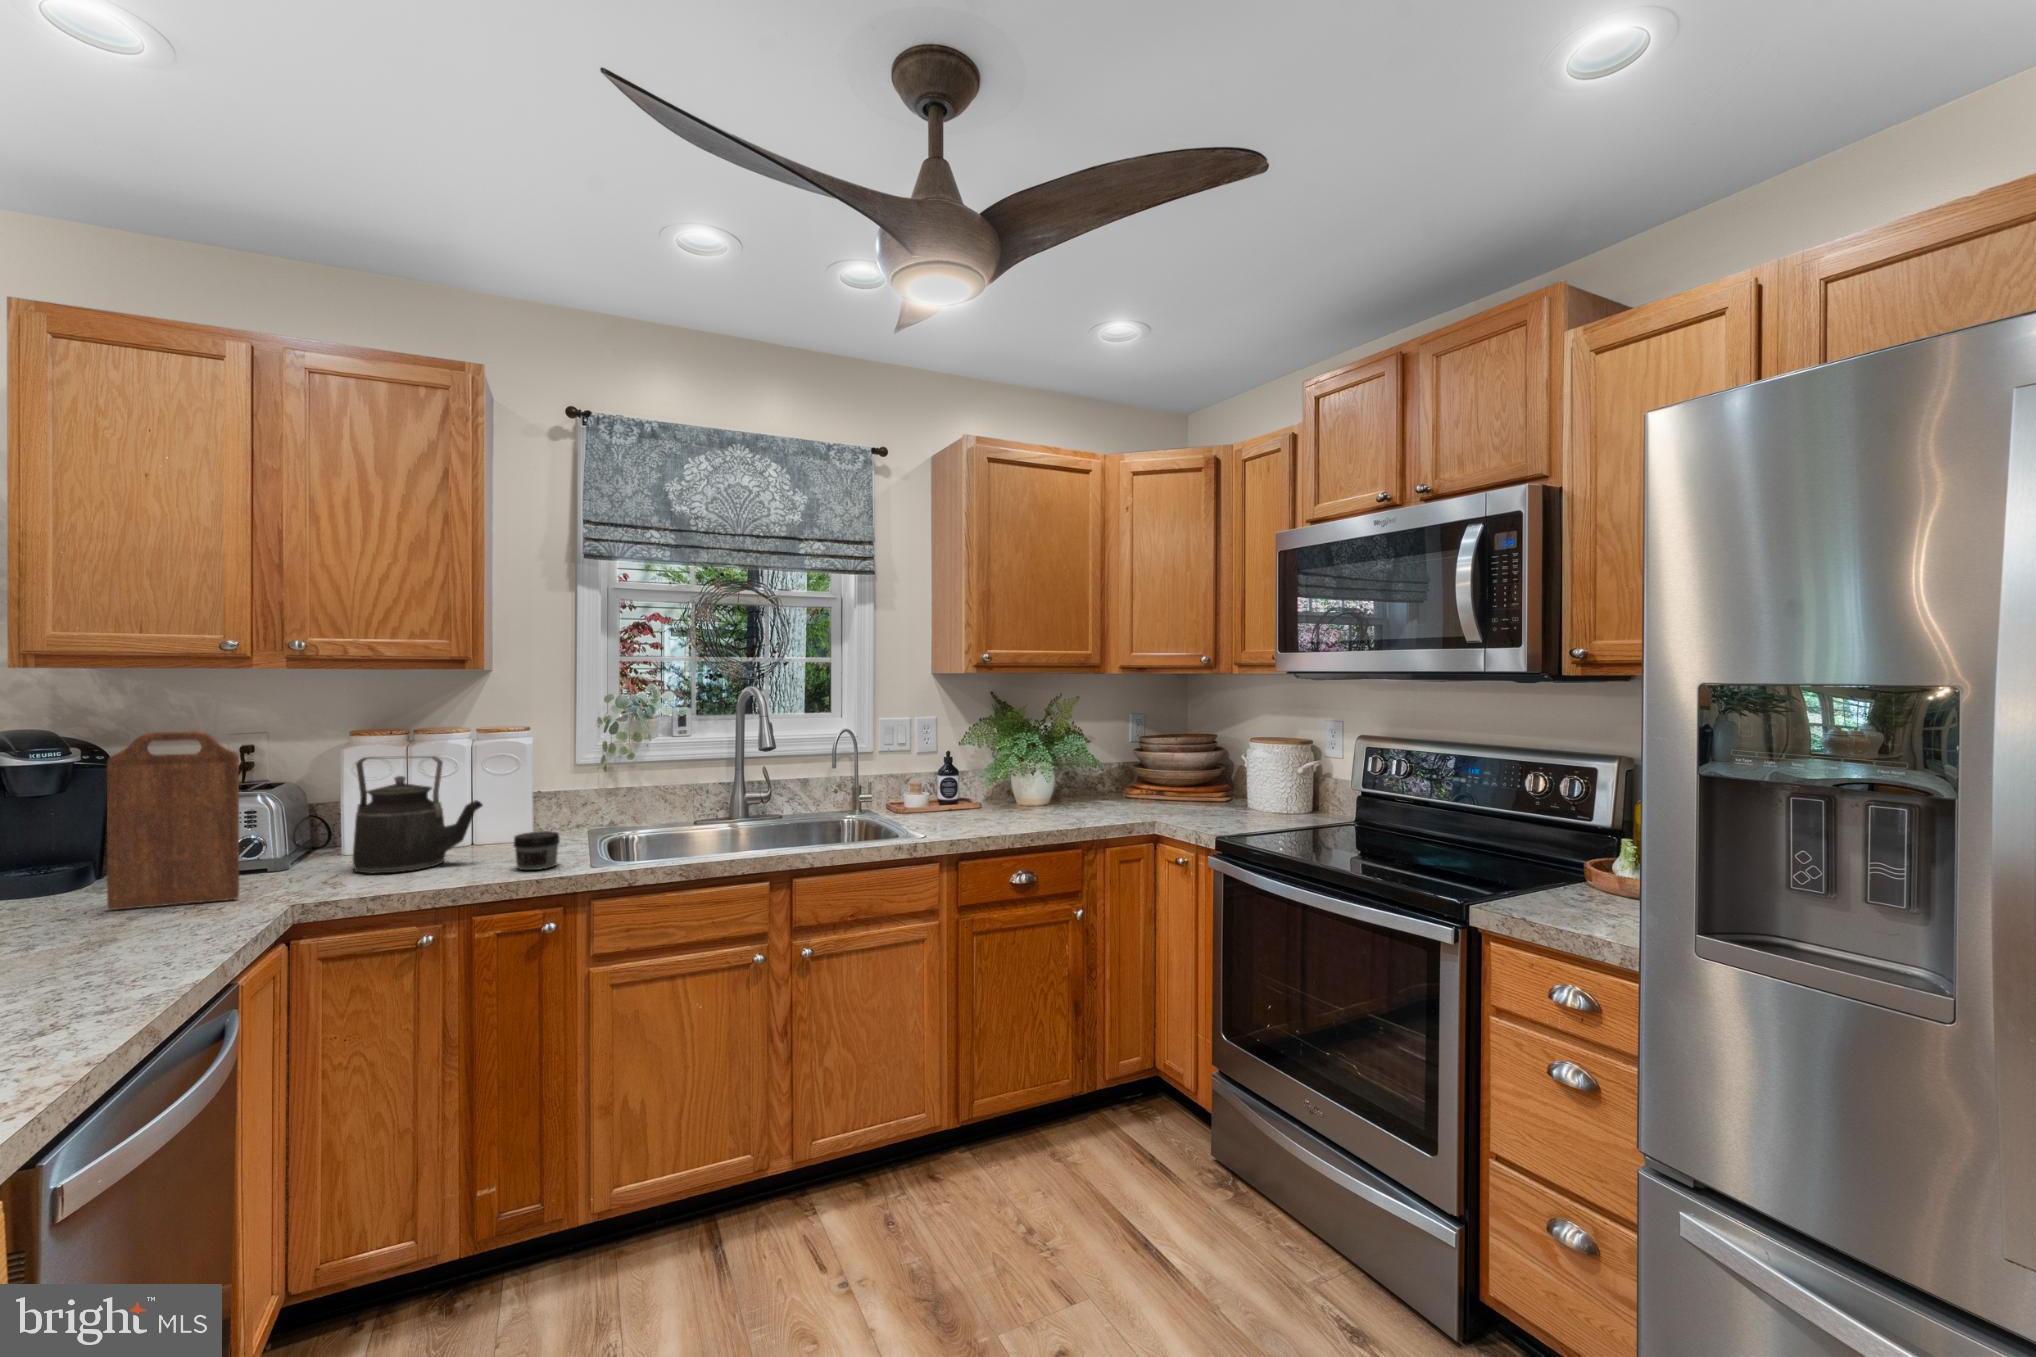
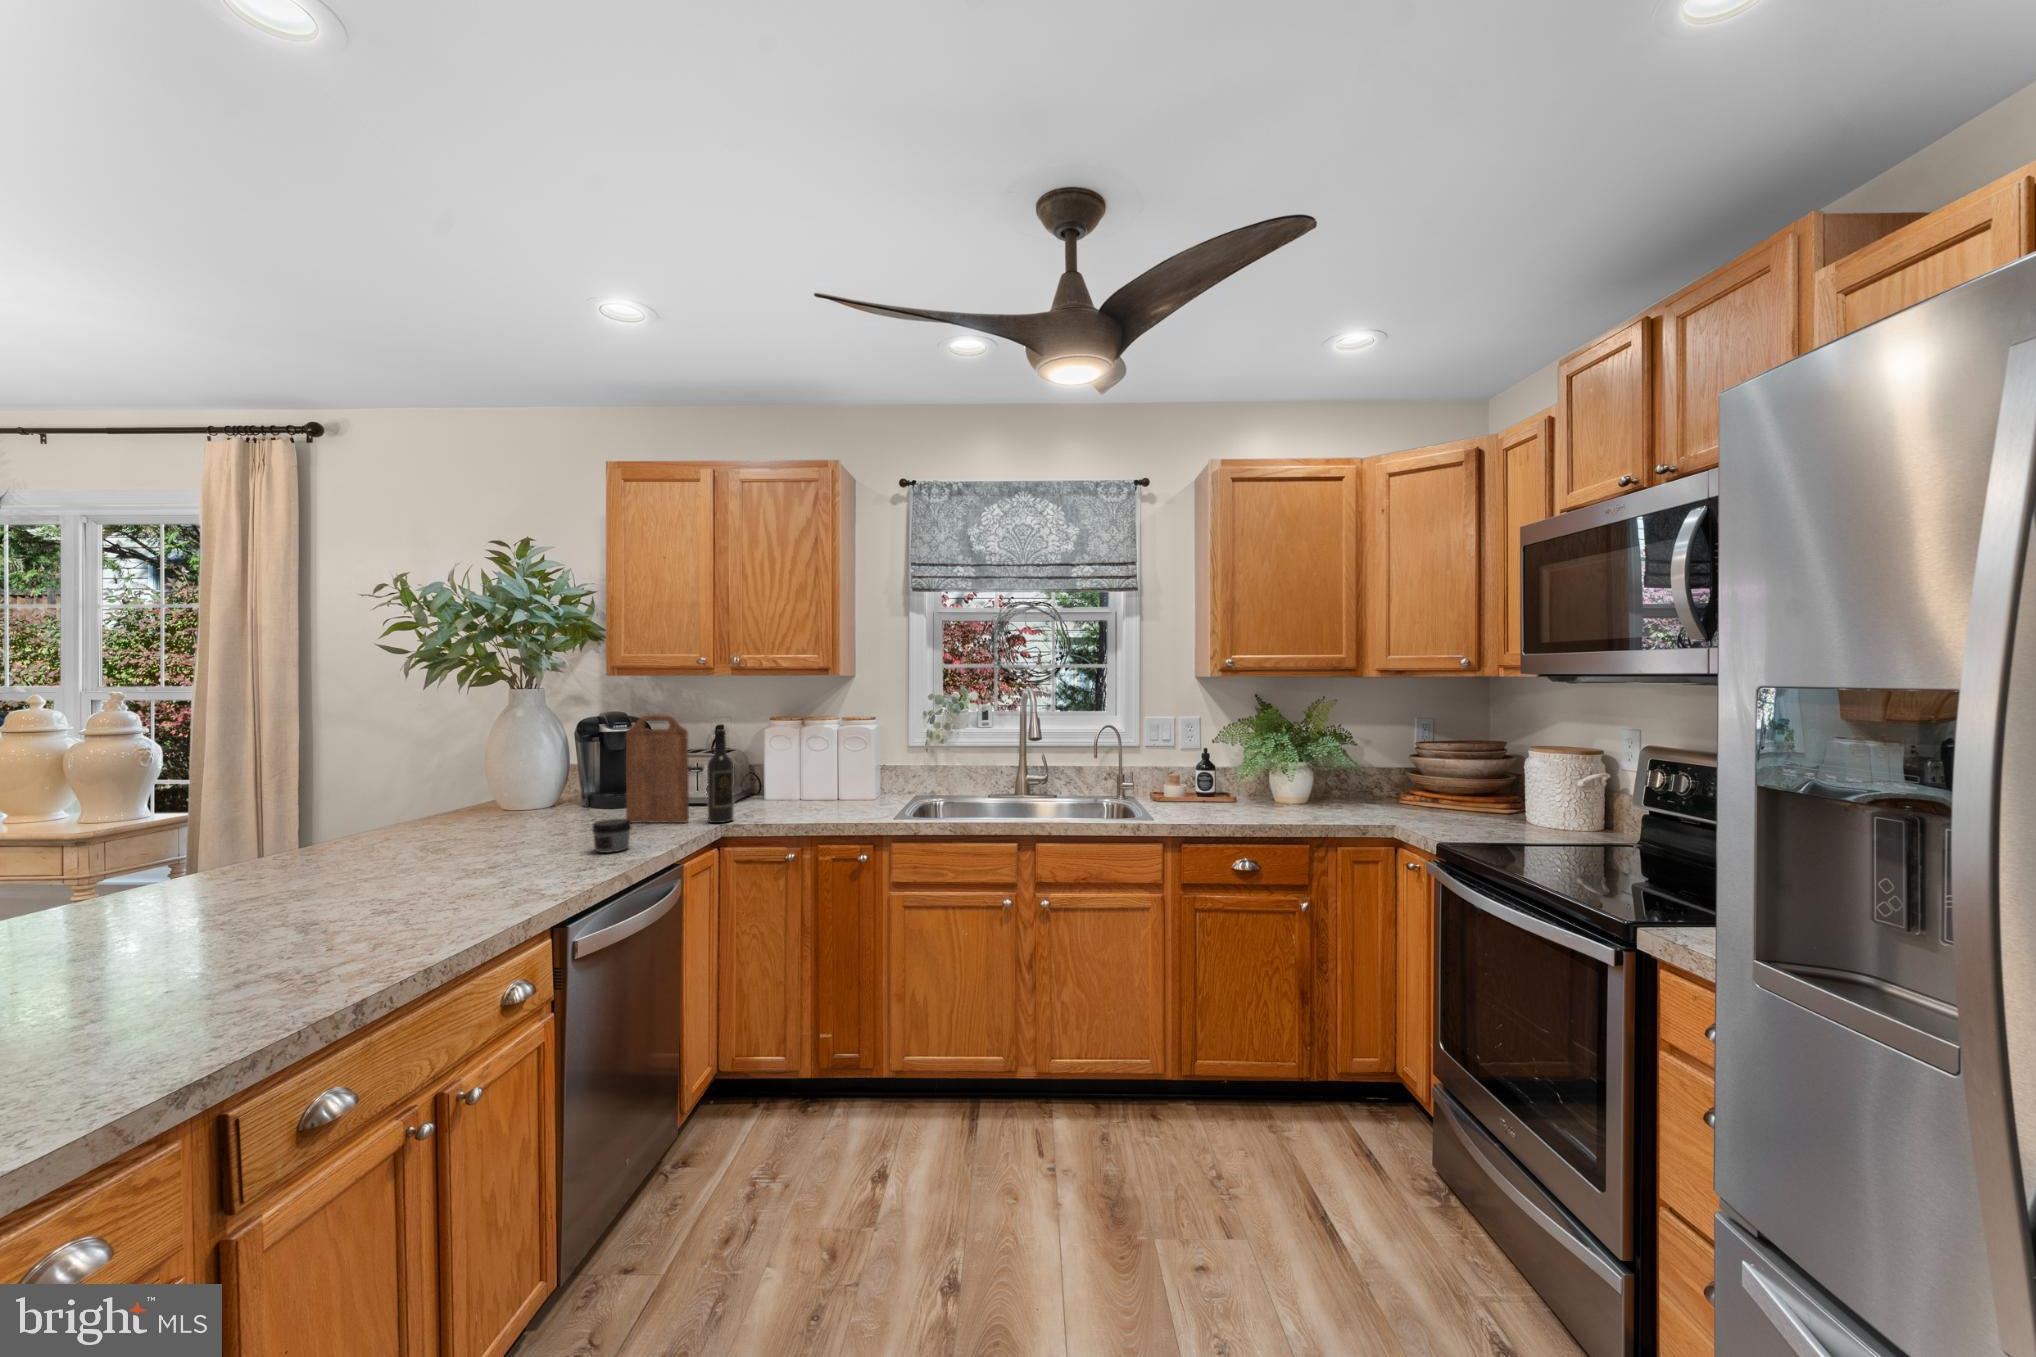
wine bottle: none [277,751,325,896] -> present [707,730,734,823]
kettle: present [353,756,483,873] -> none [757,735,831,814]
jar: present [514,831,560,870] -> present [592,819,632,853]

